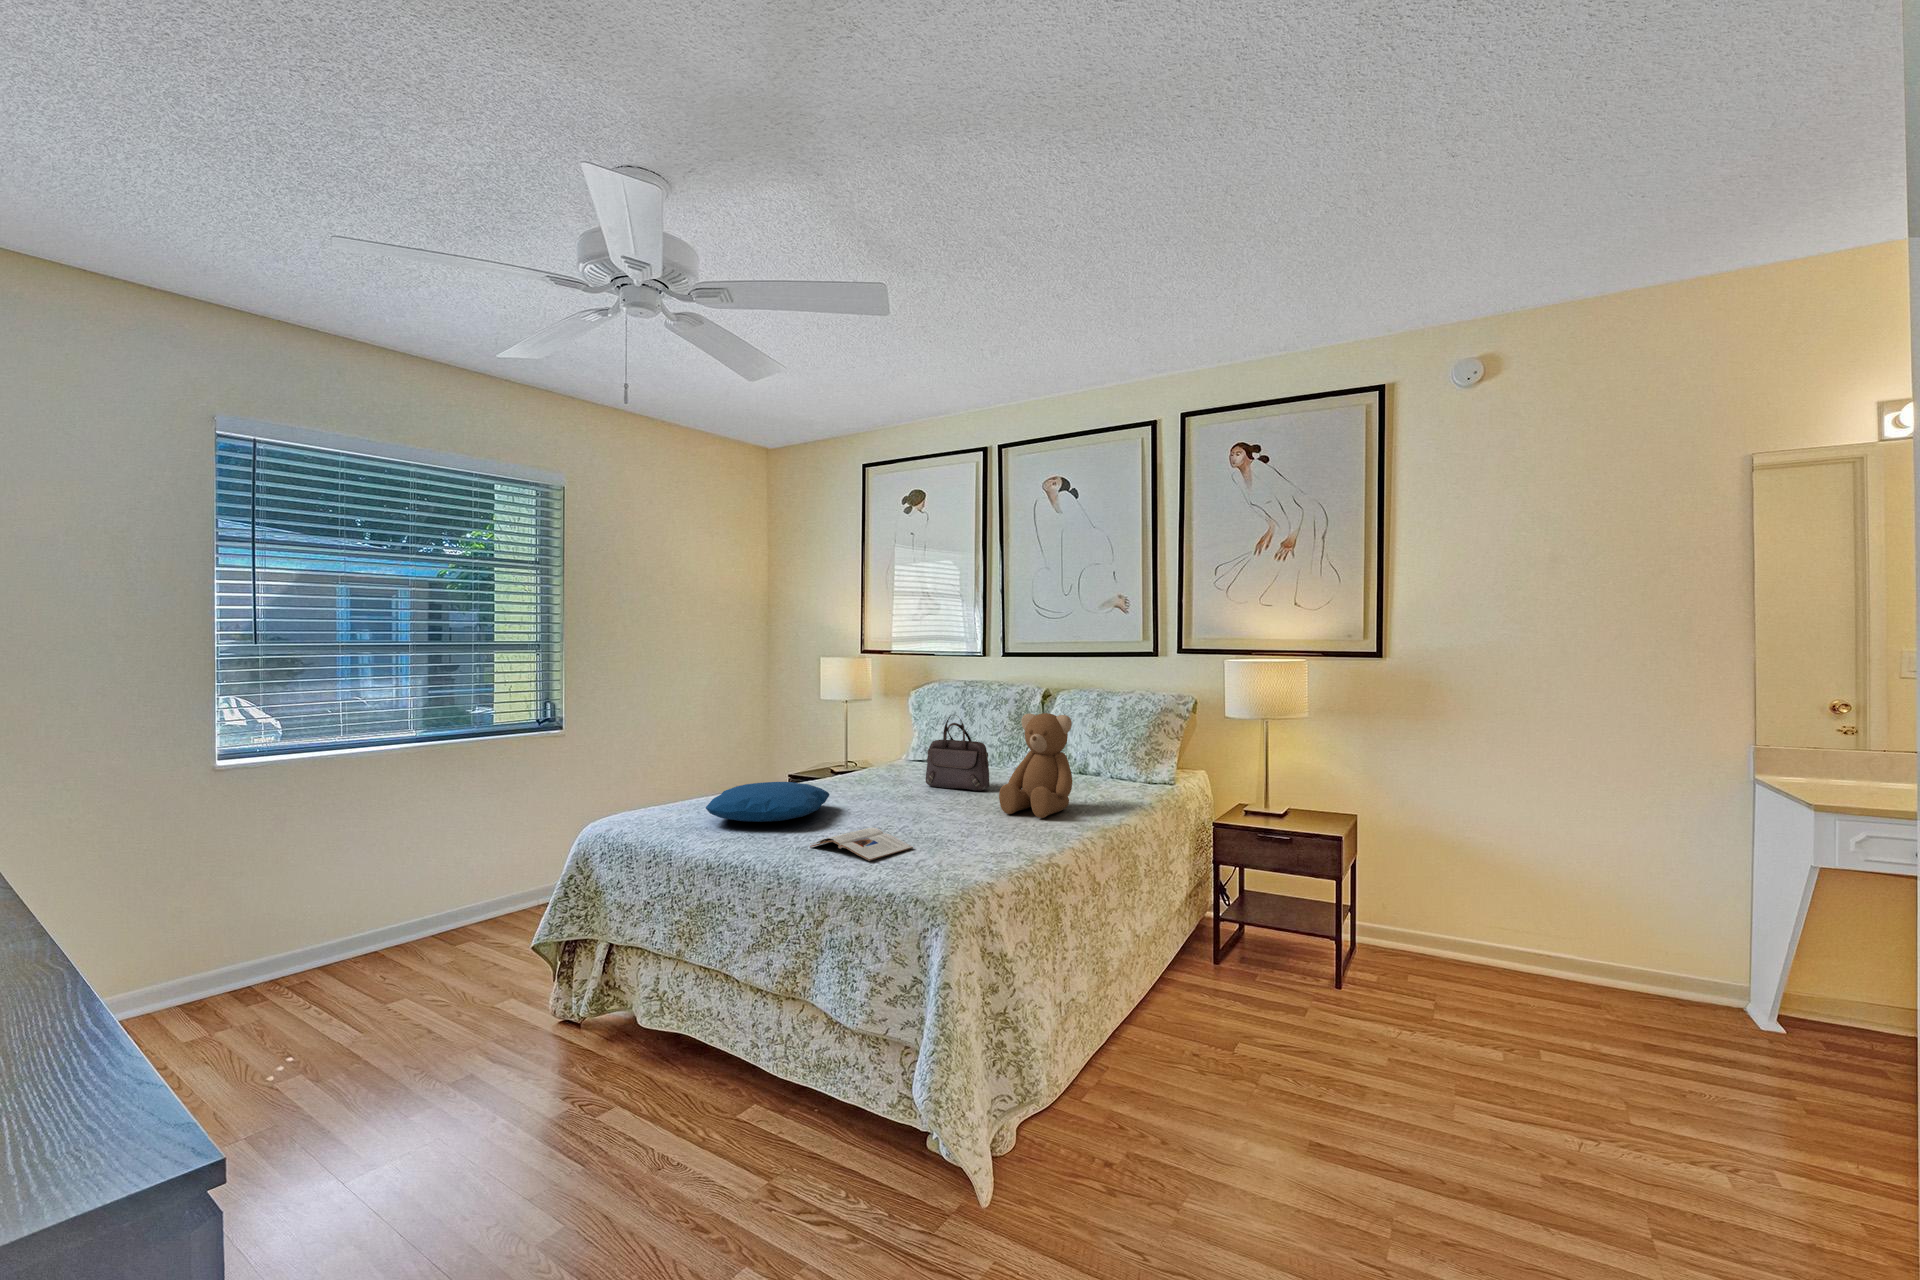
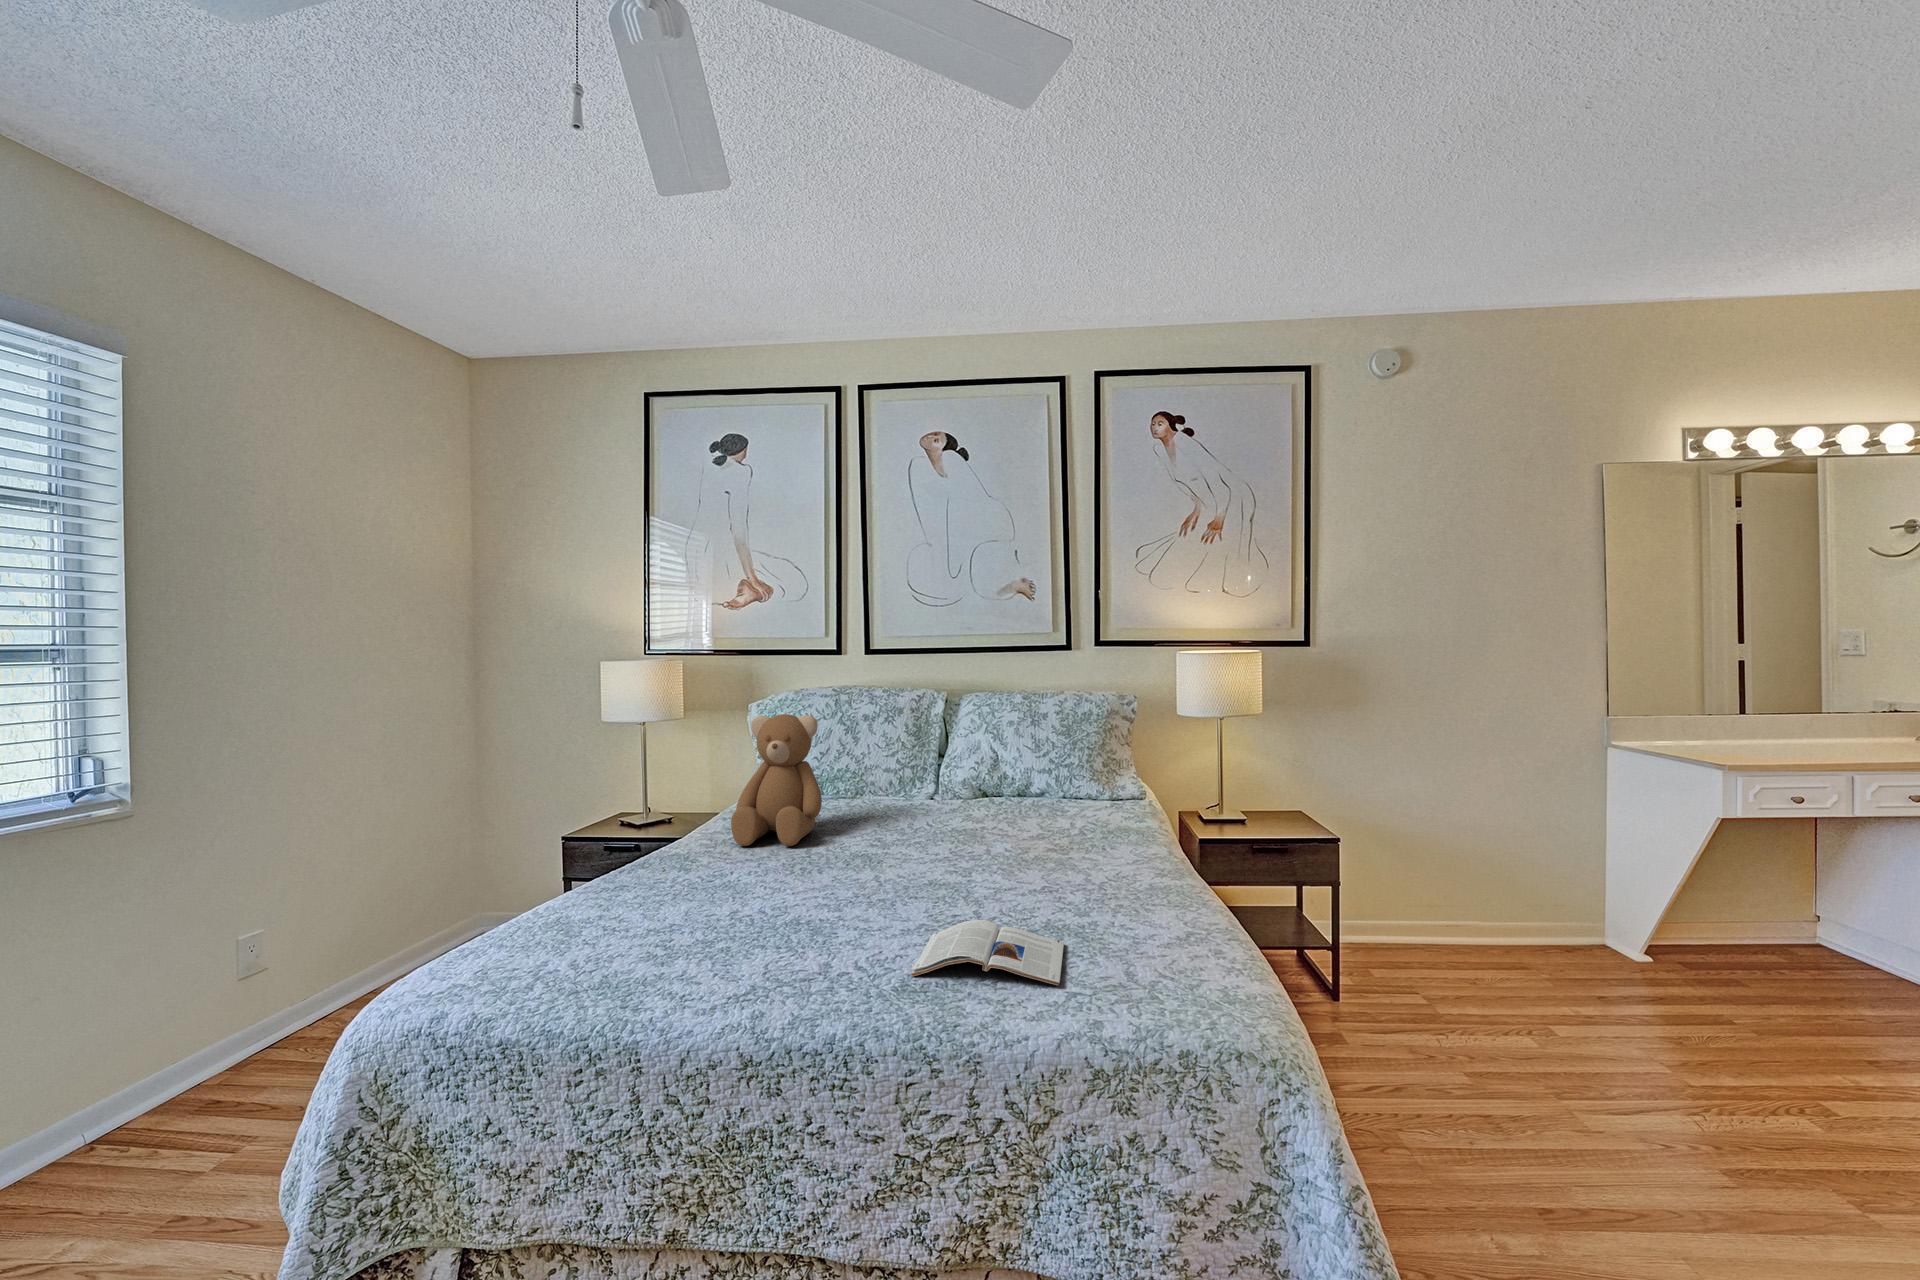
teddy bear: present [999,713,1072,818] -> present [731,714,822,846]
handbag: present [926,715,989,791] -> none [869,729,963,832]
pillow: present [706,782,830,822] -> none [633,856,840,945]

